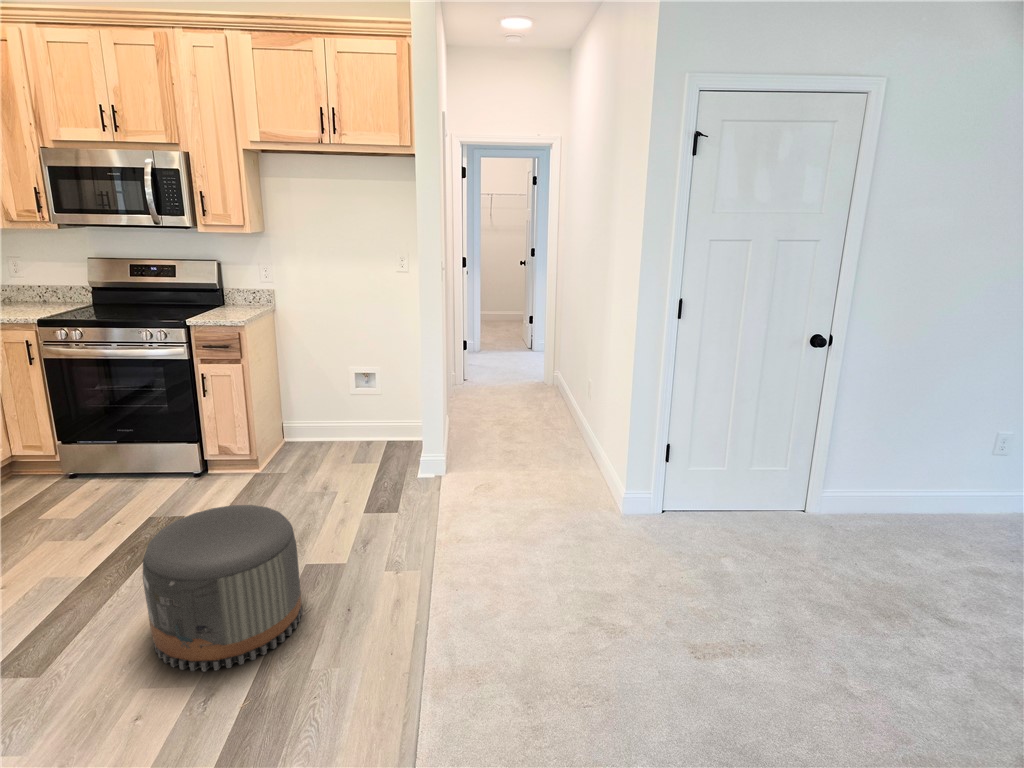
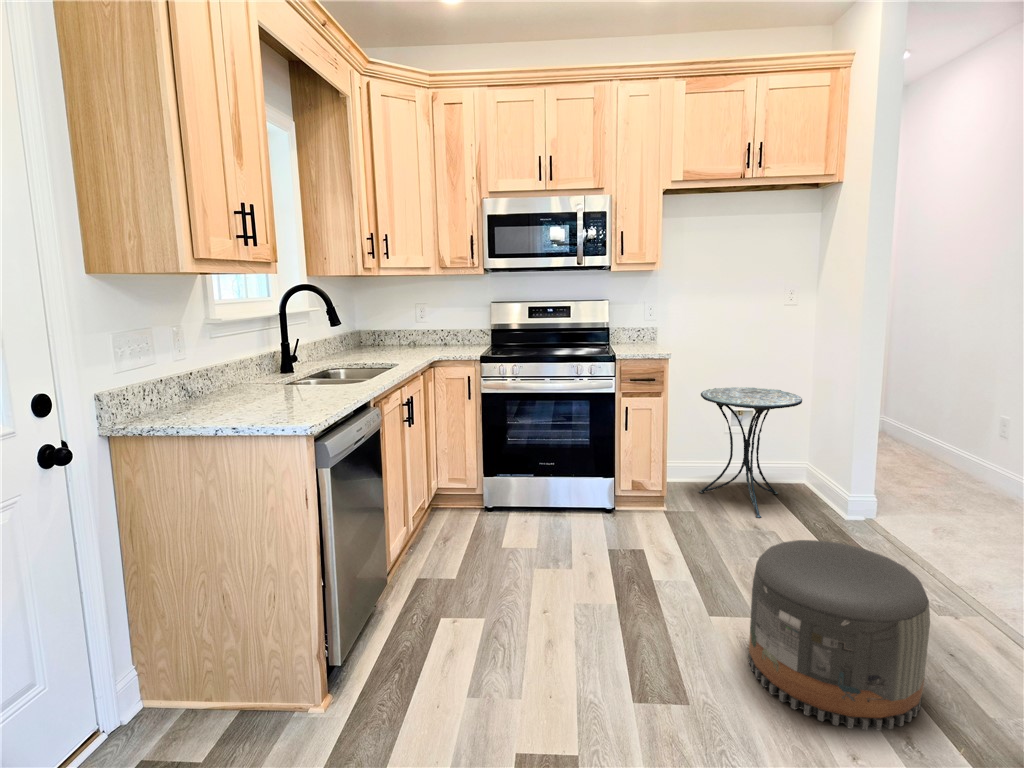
side table: none [299,349,393,475] -> present [699,387,802,518]

